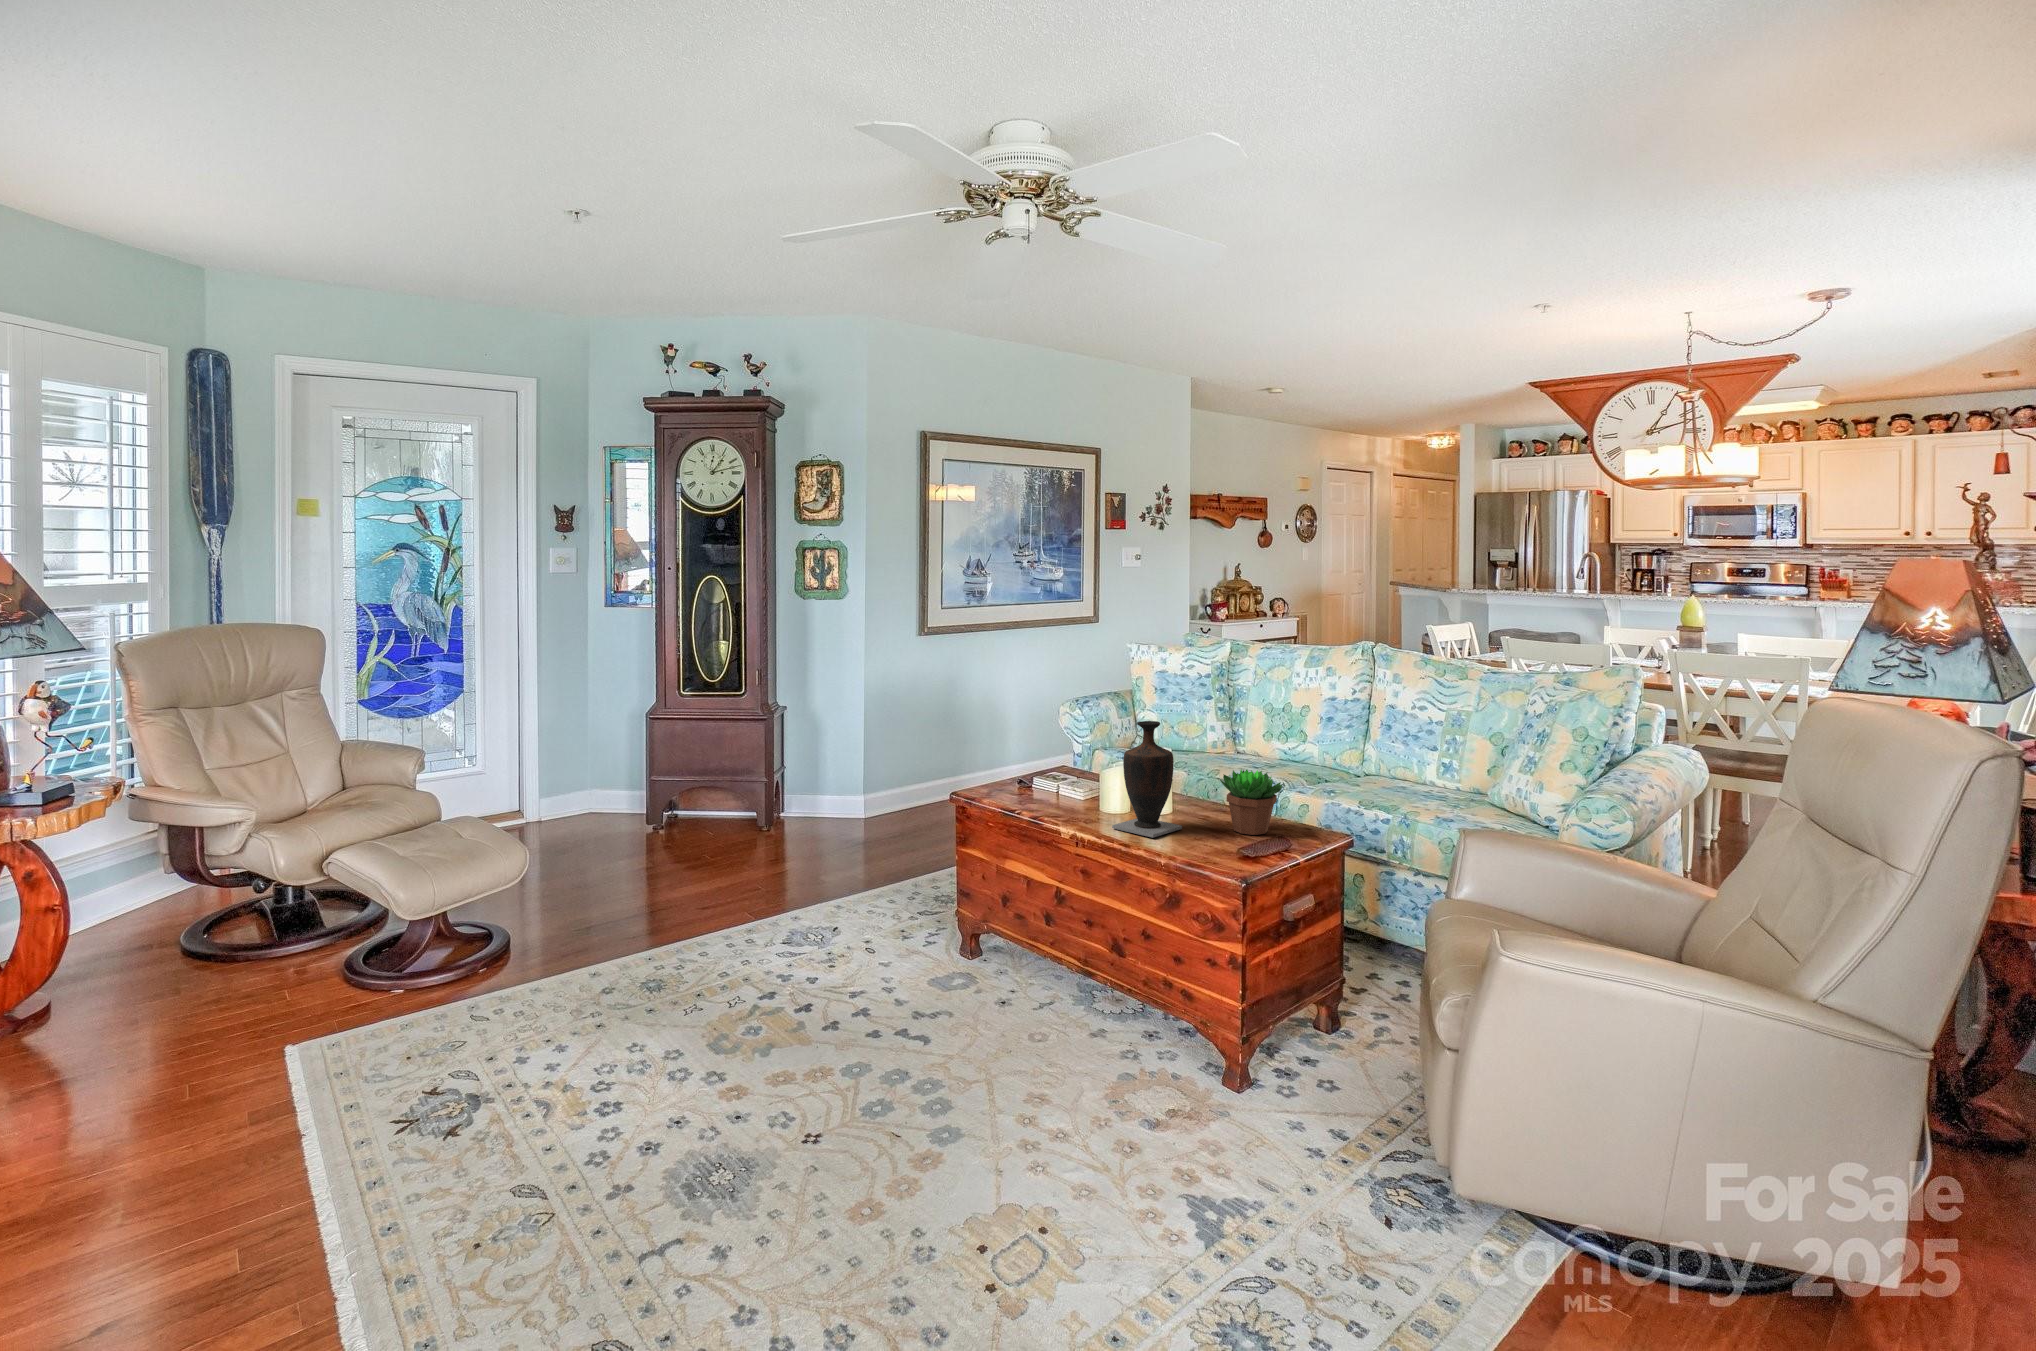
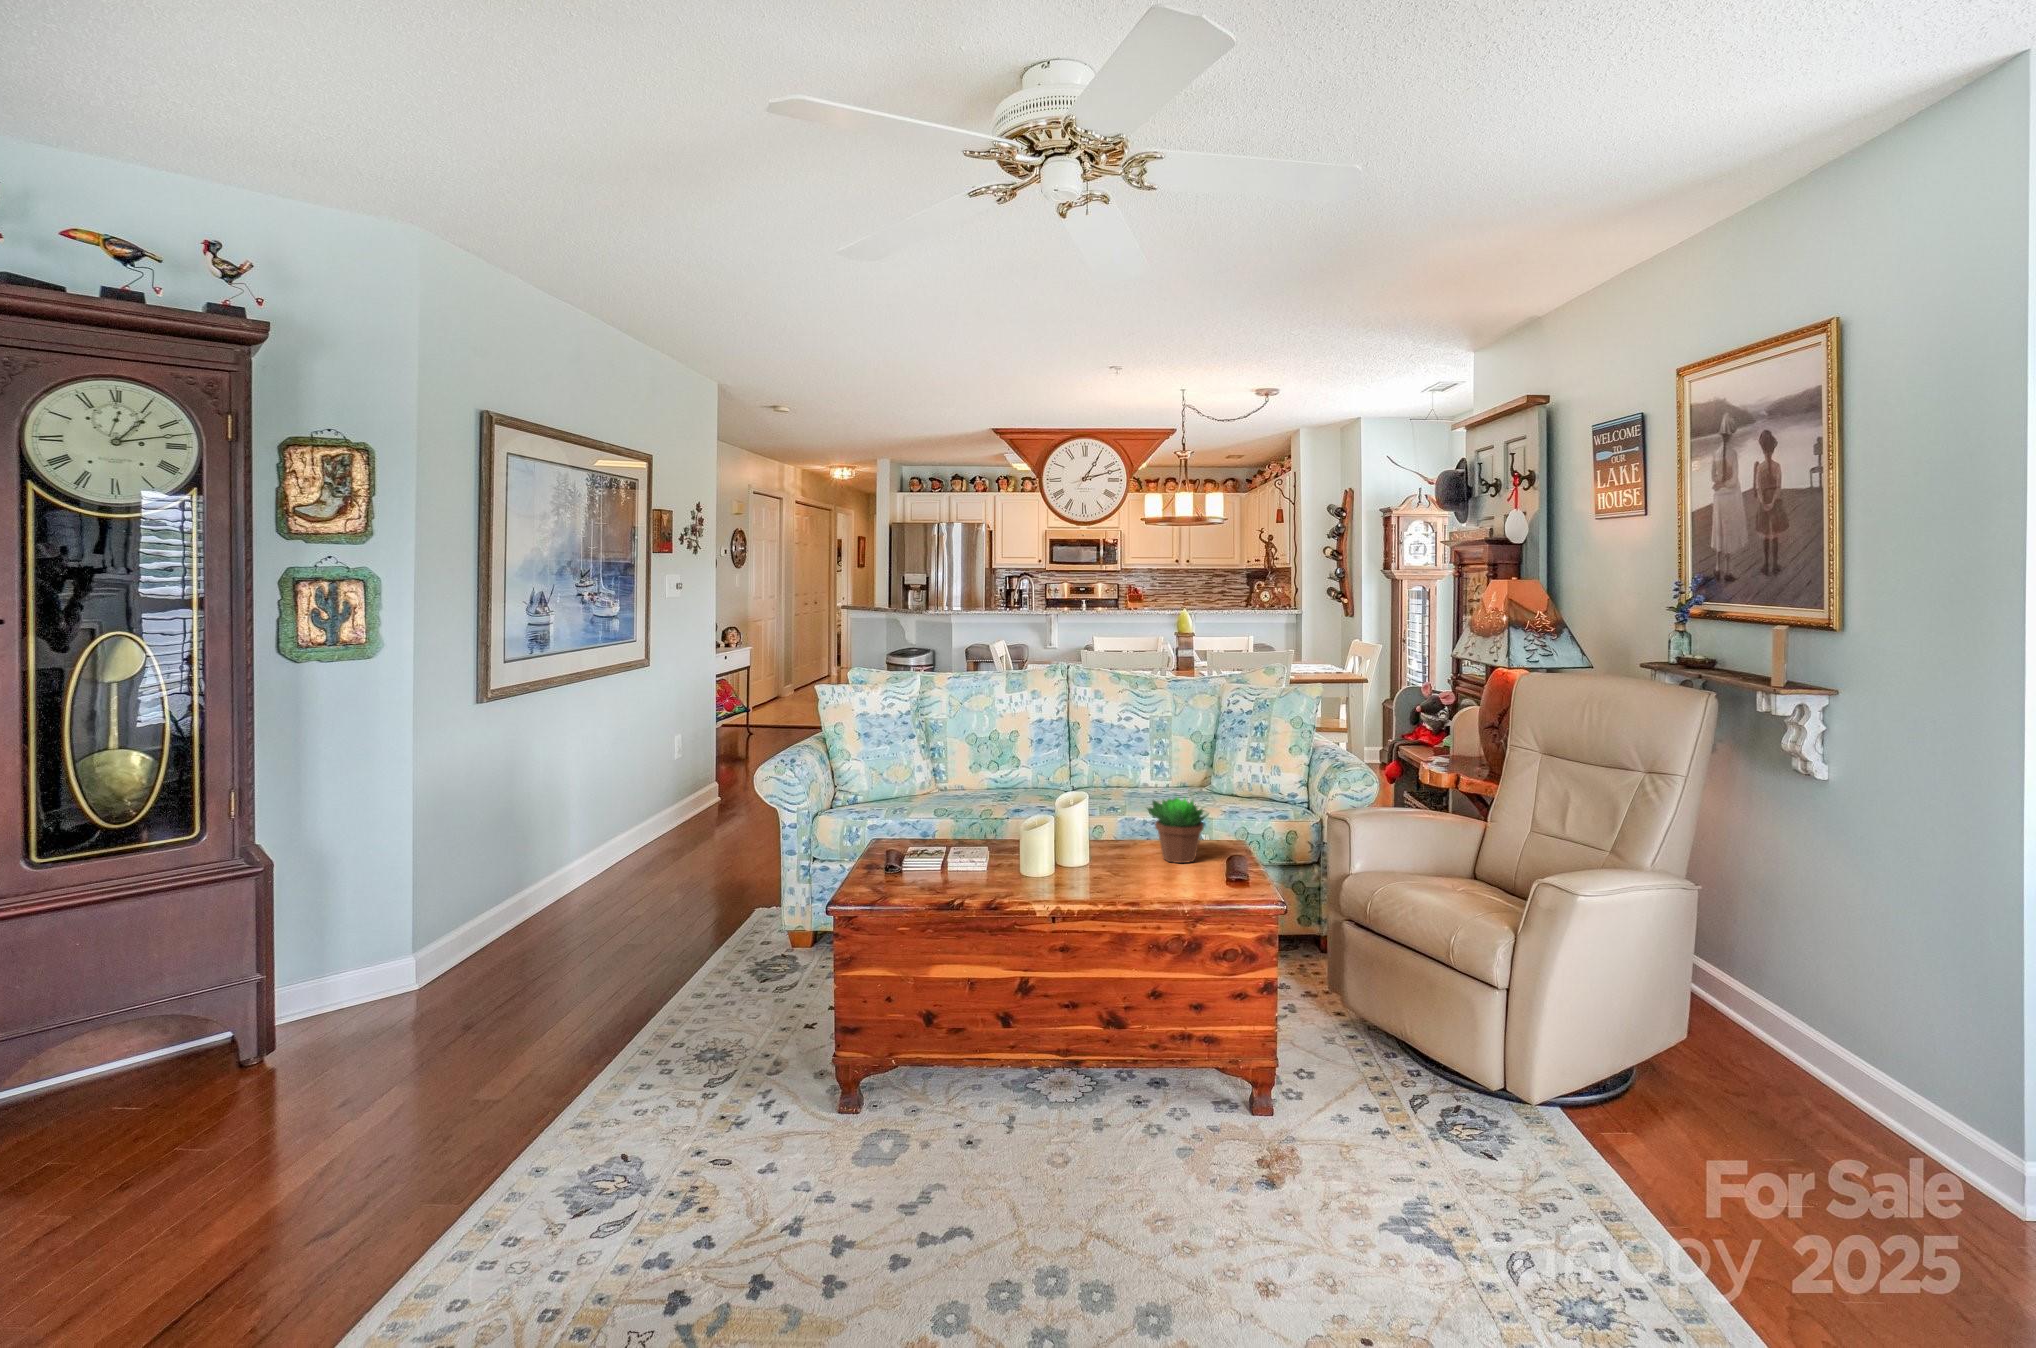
vase: present [1112,721,1182,838] -> none [1078,761,1136,886]

